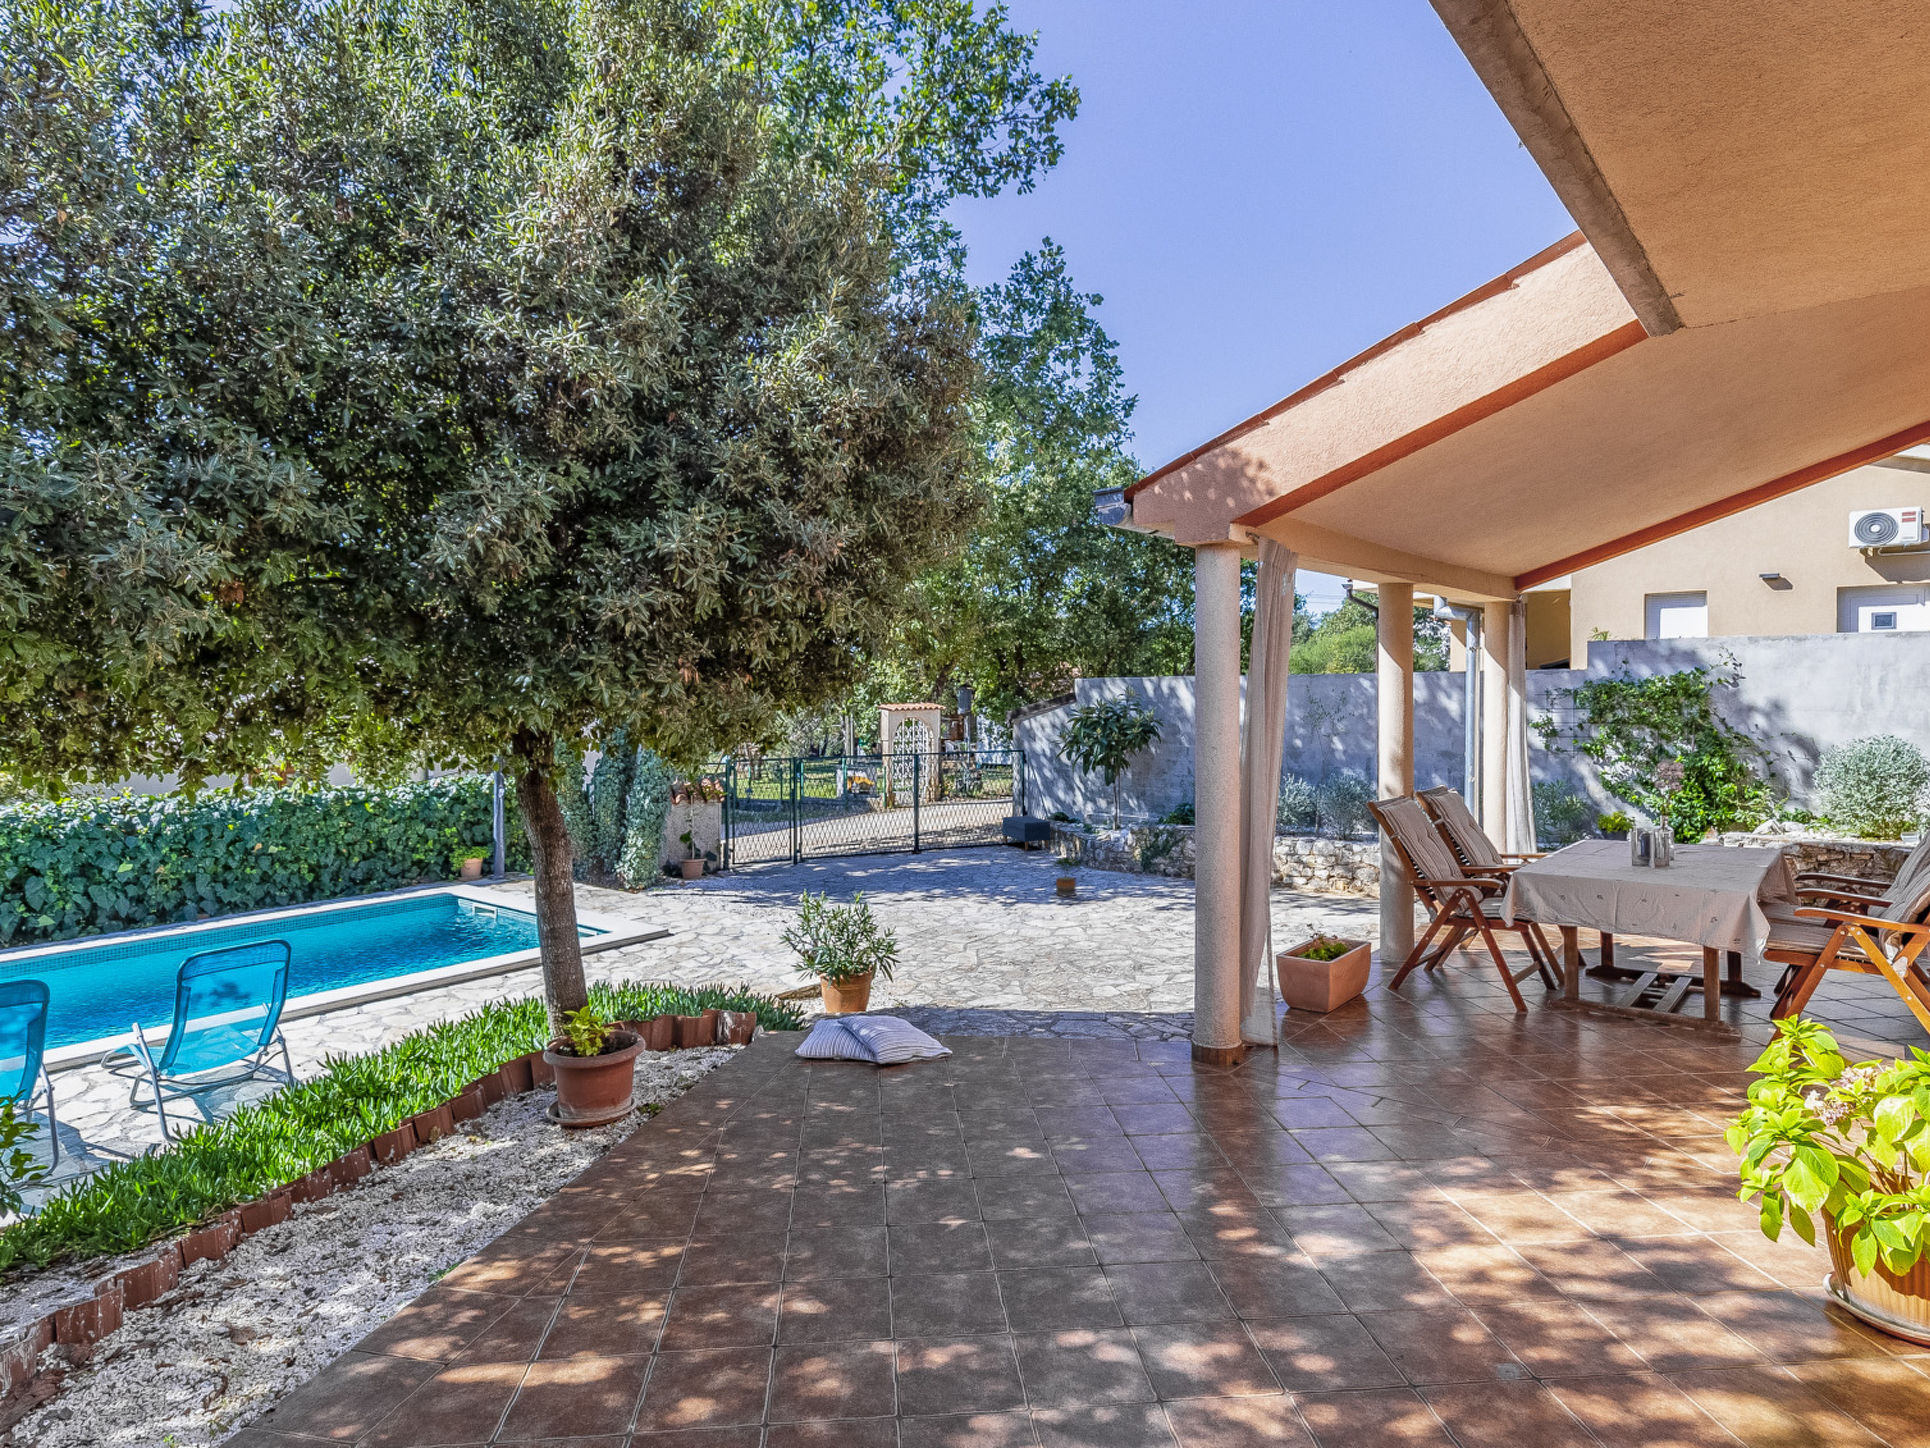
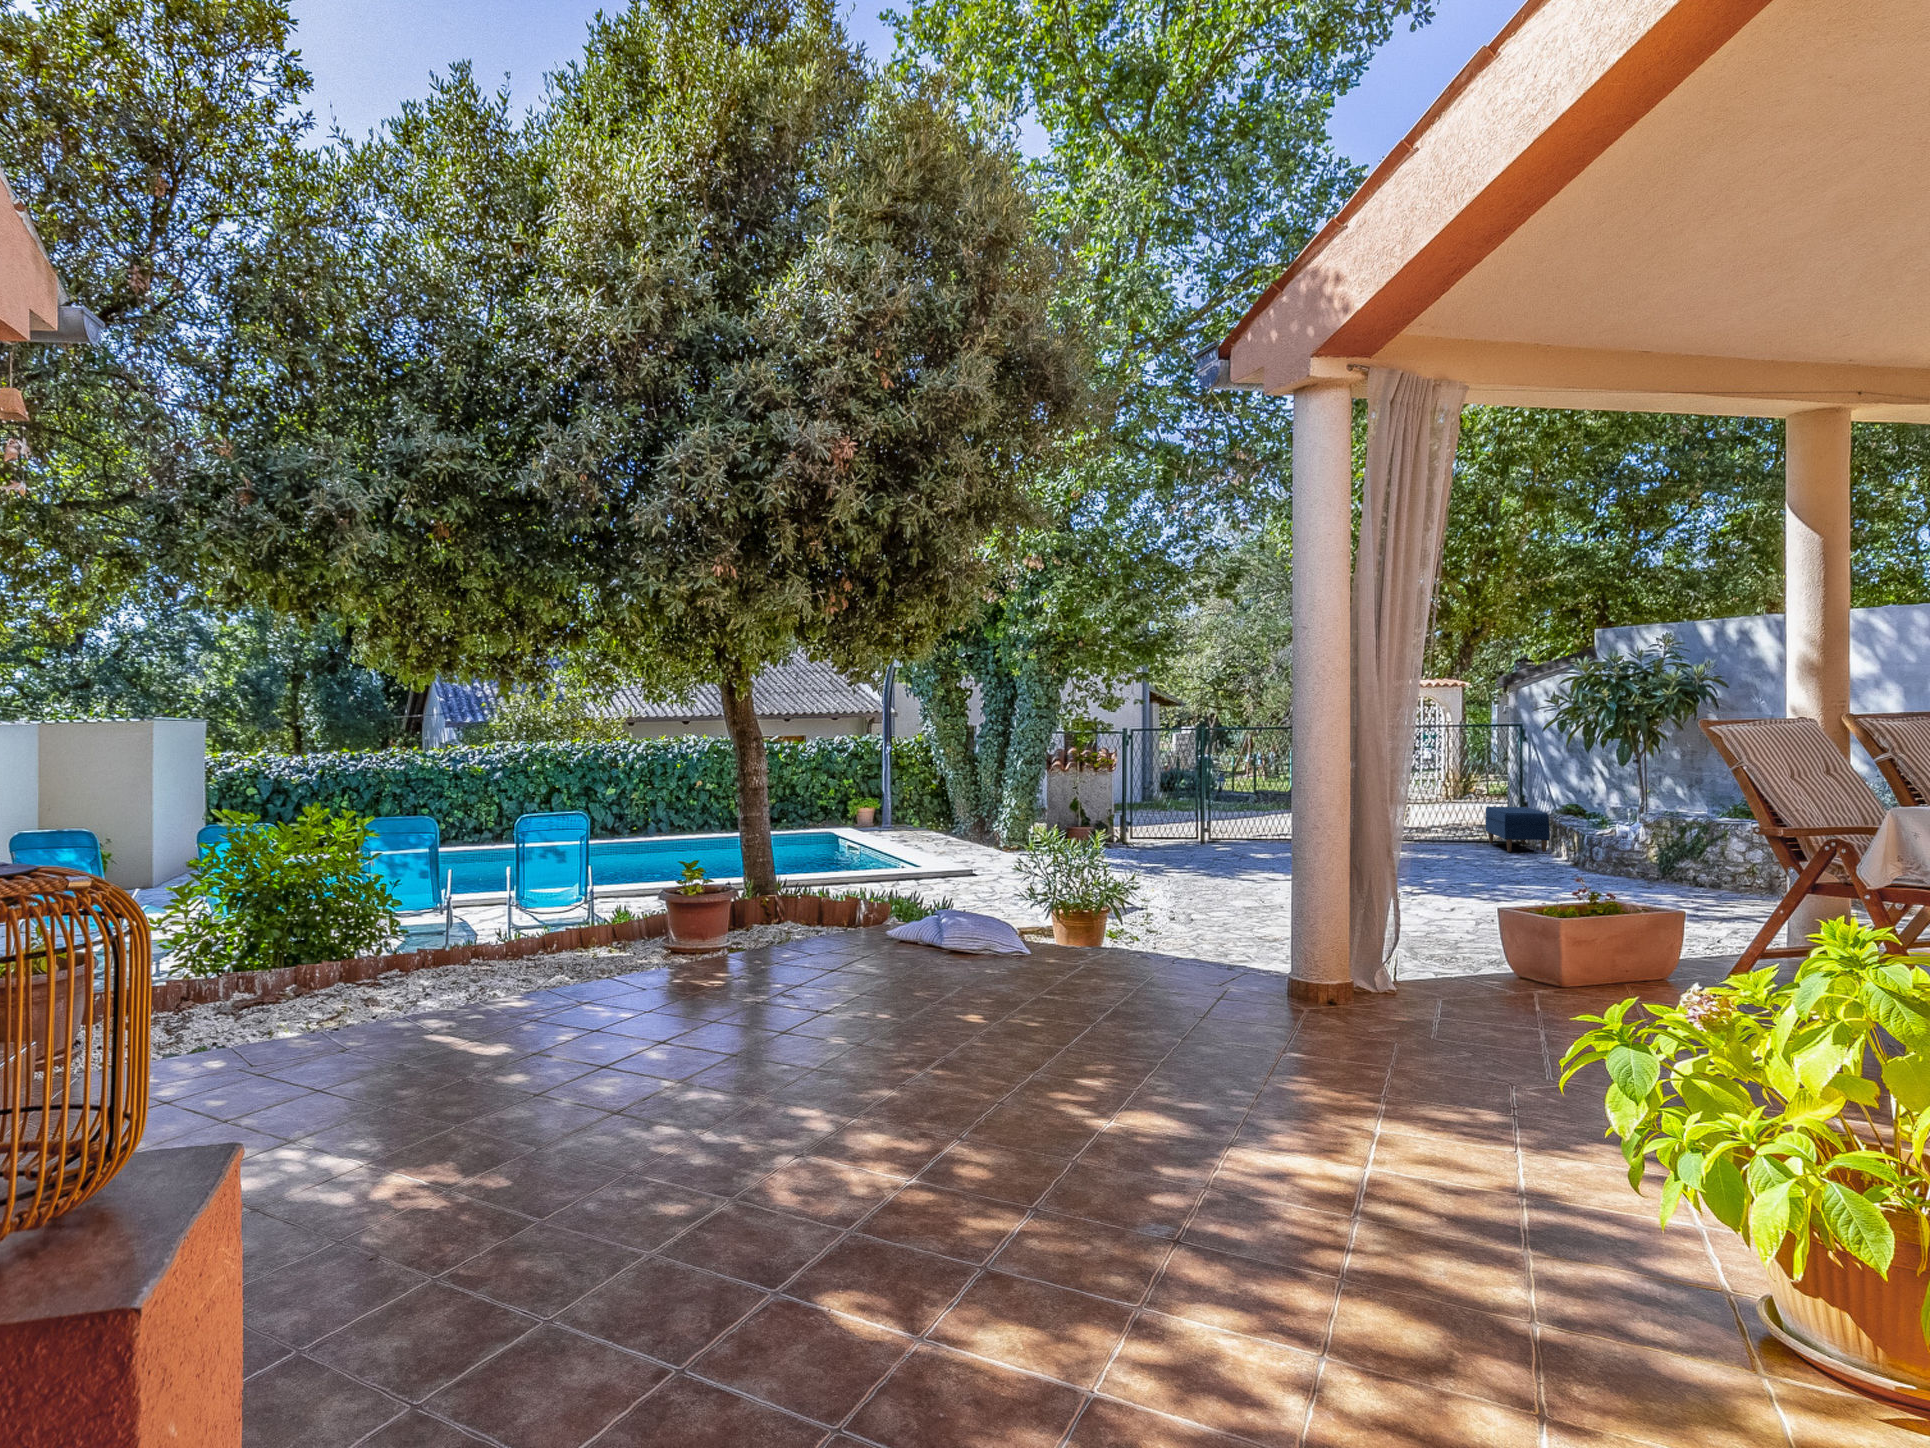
potted tree: present [1055,857,1081,896] -> none [1464,845,1510,901]

